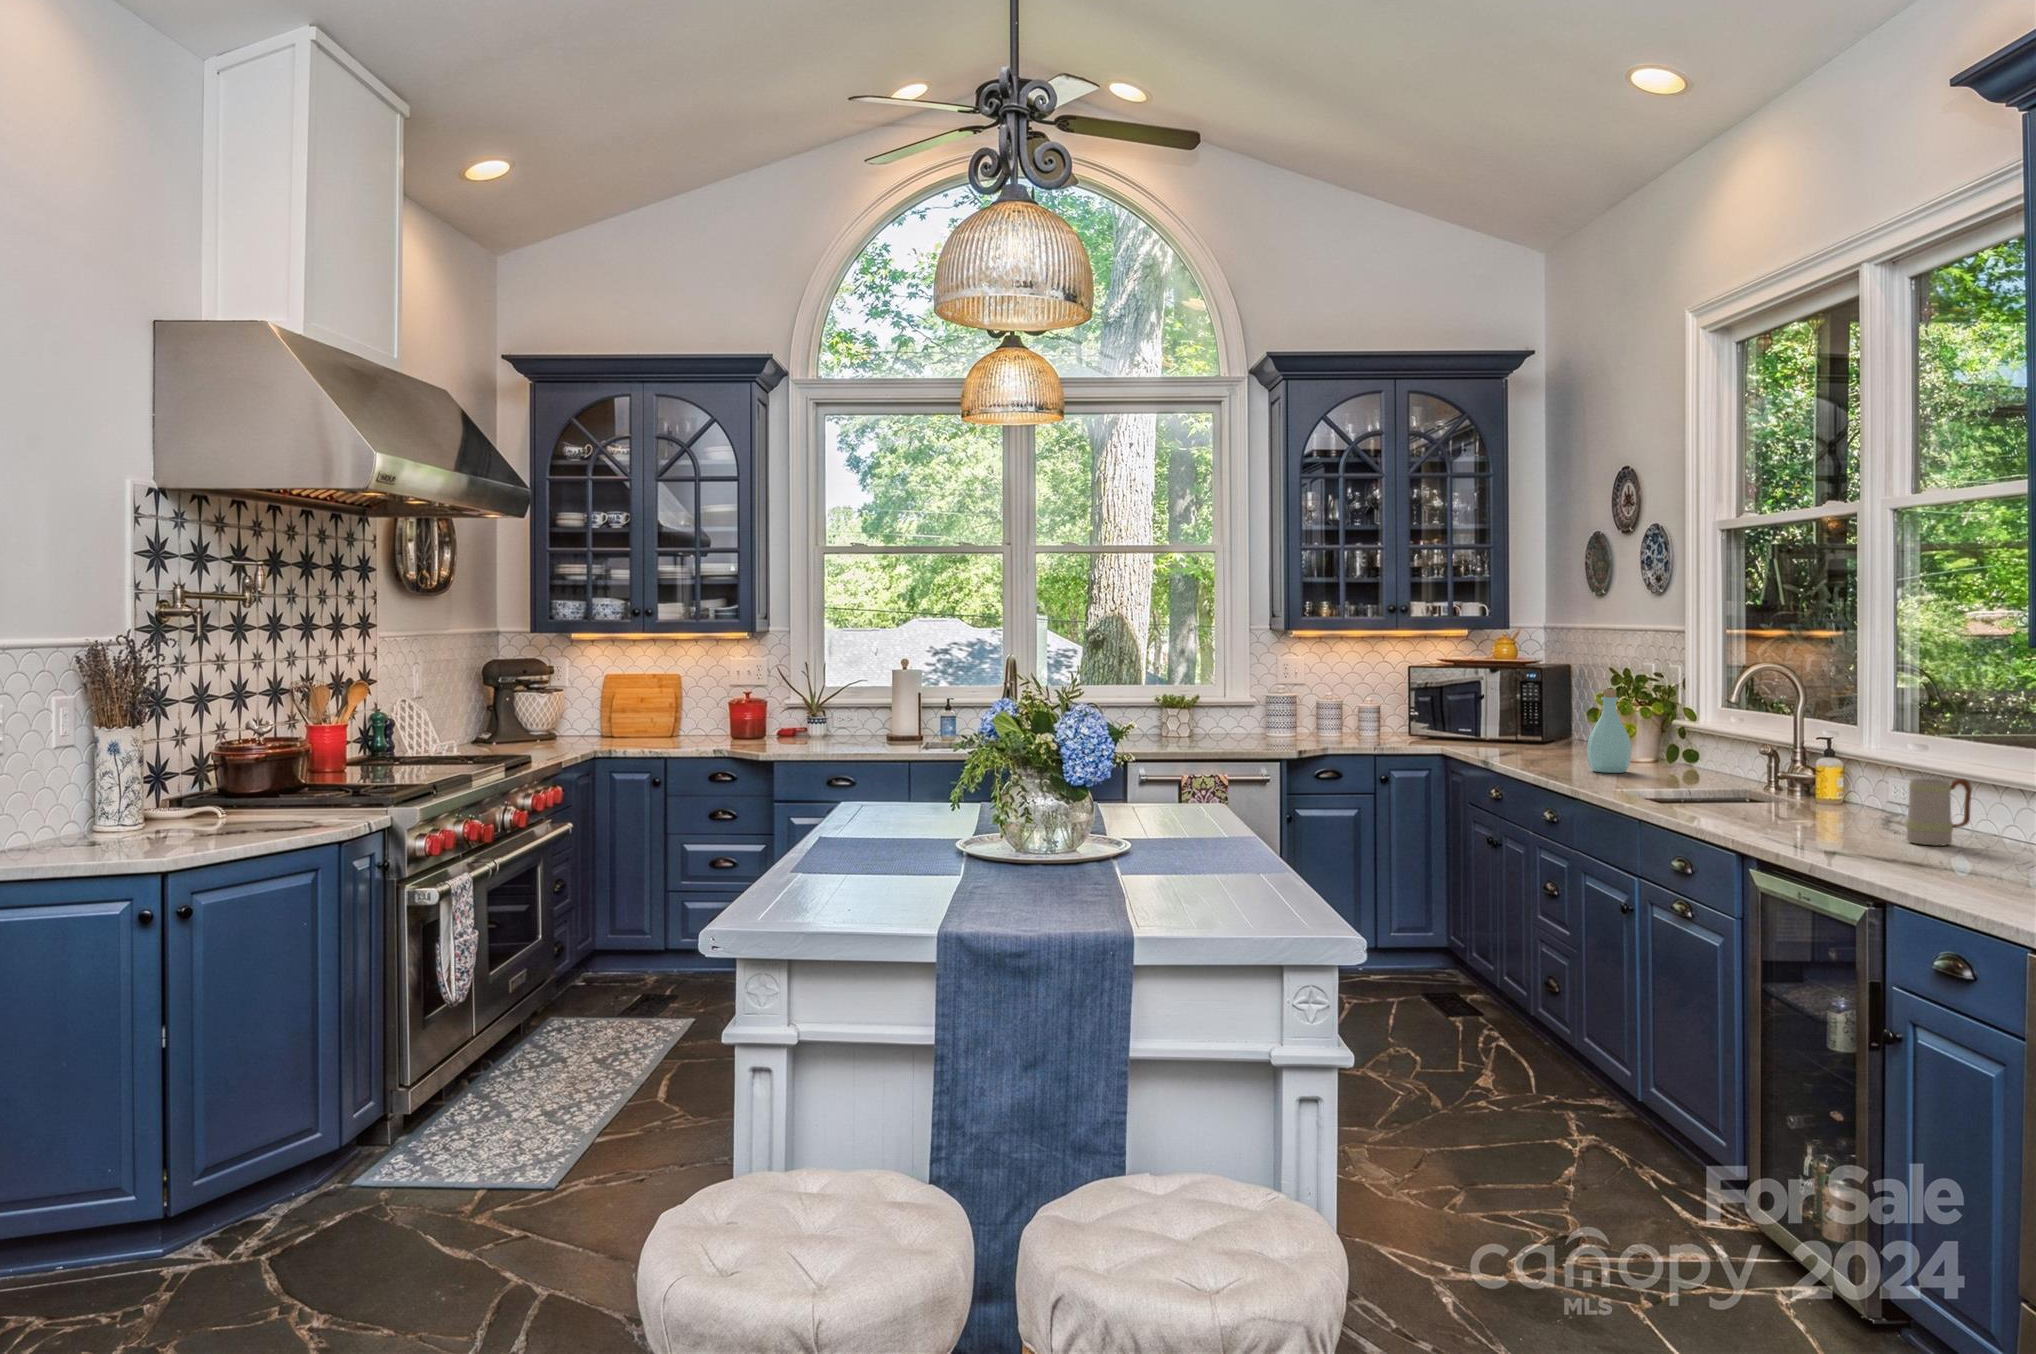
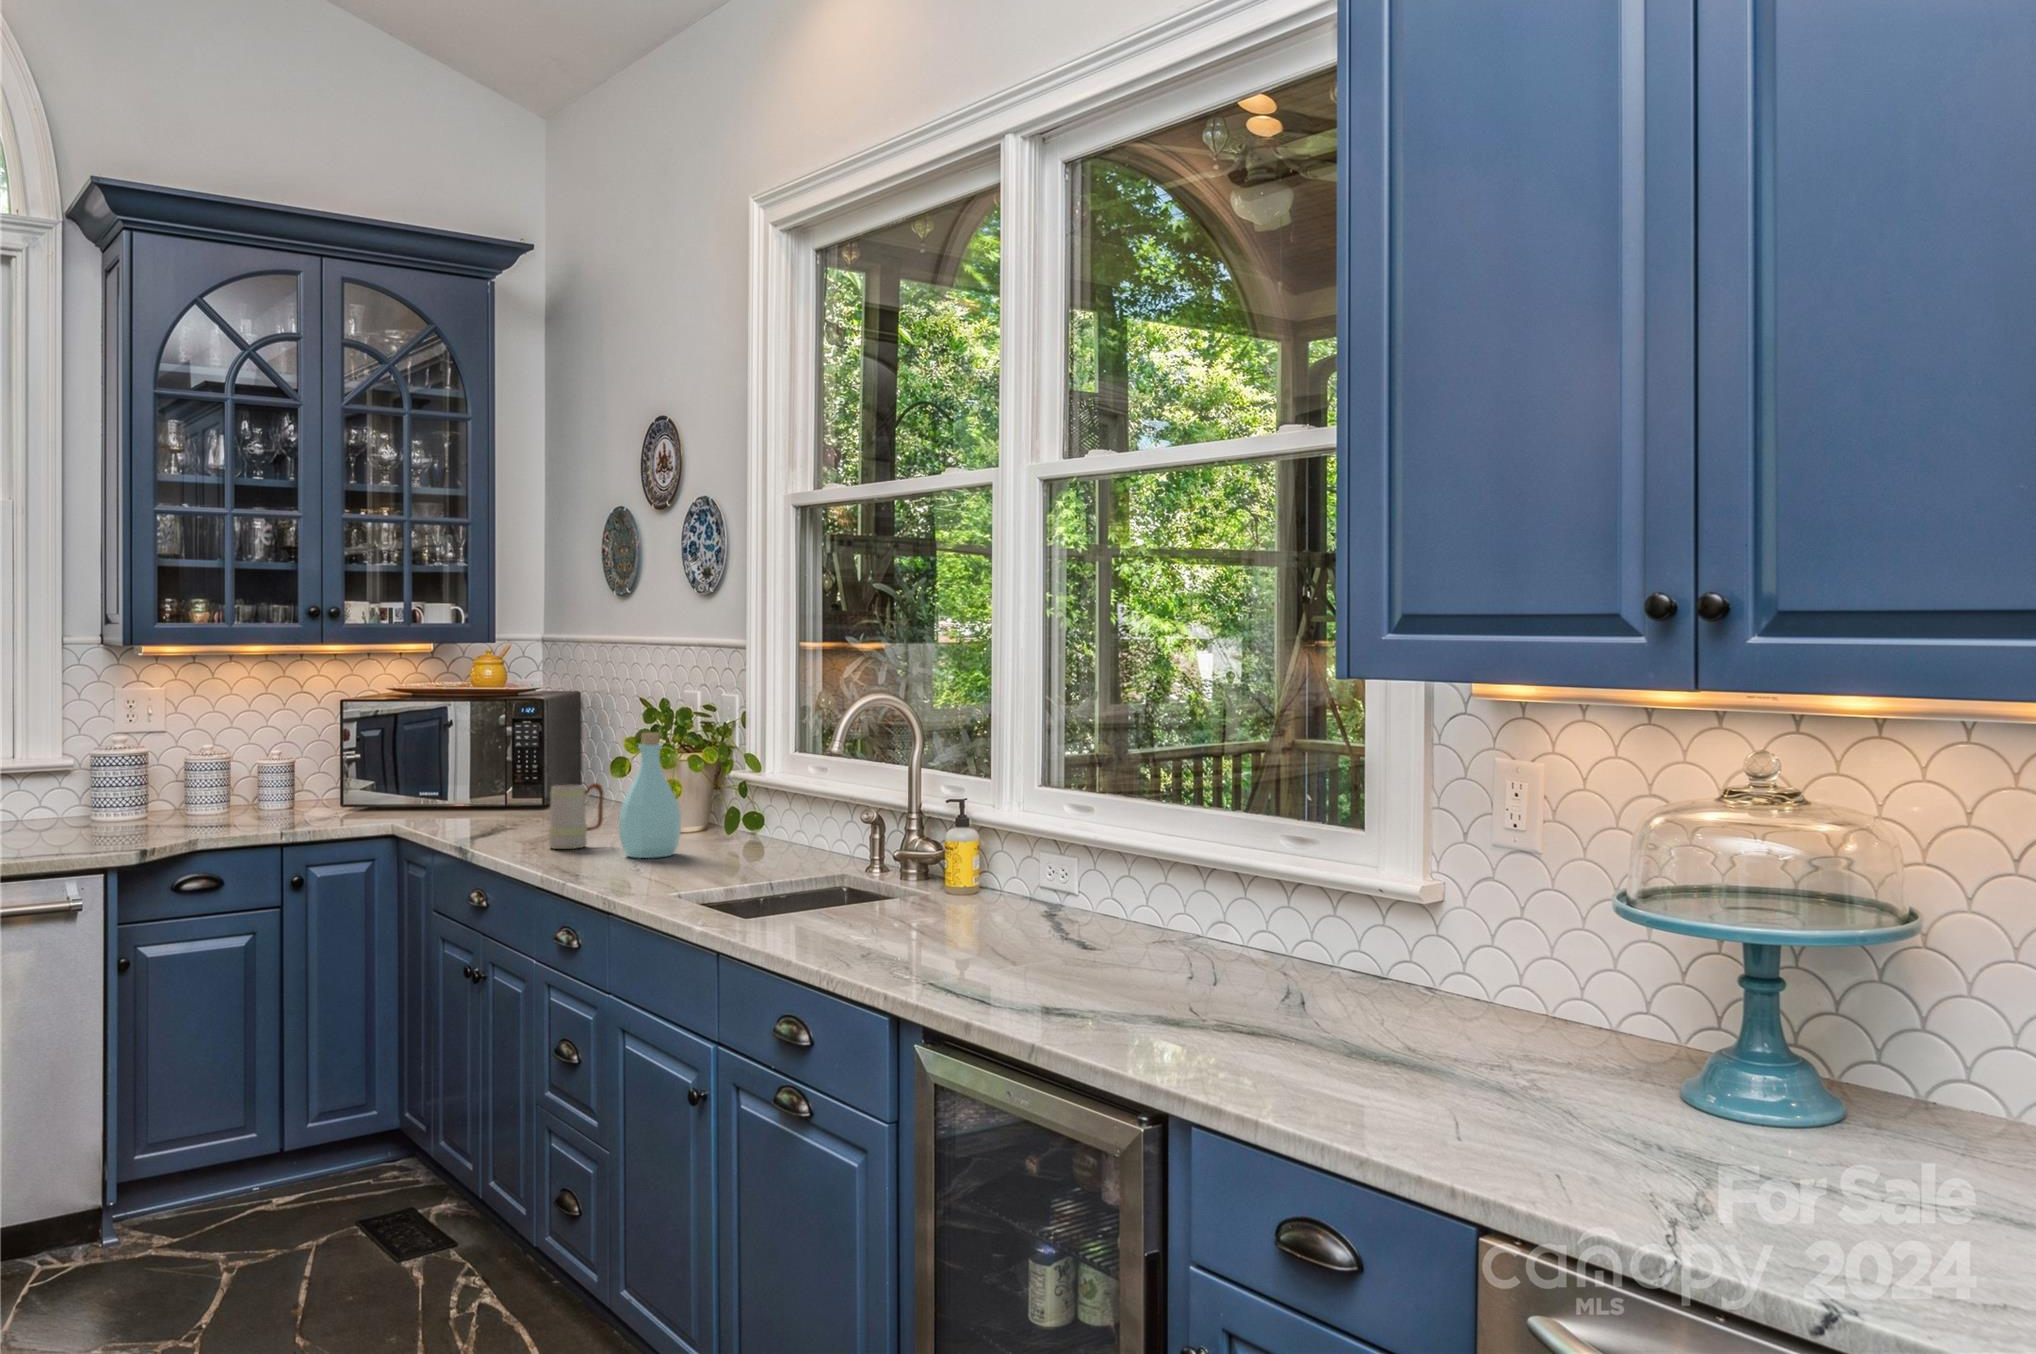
mug: present [1906,778,1972,845] -> present [548,783,603,849]

